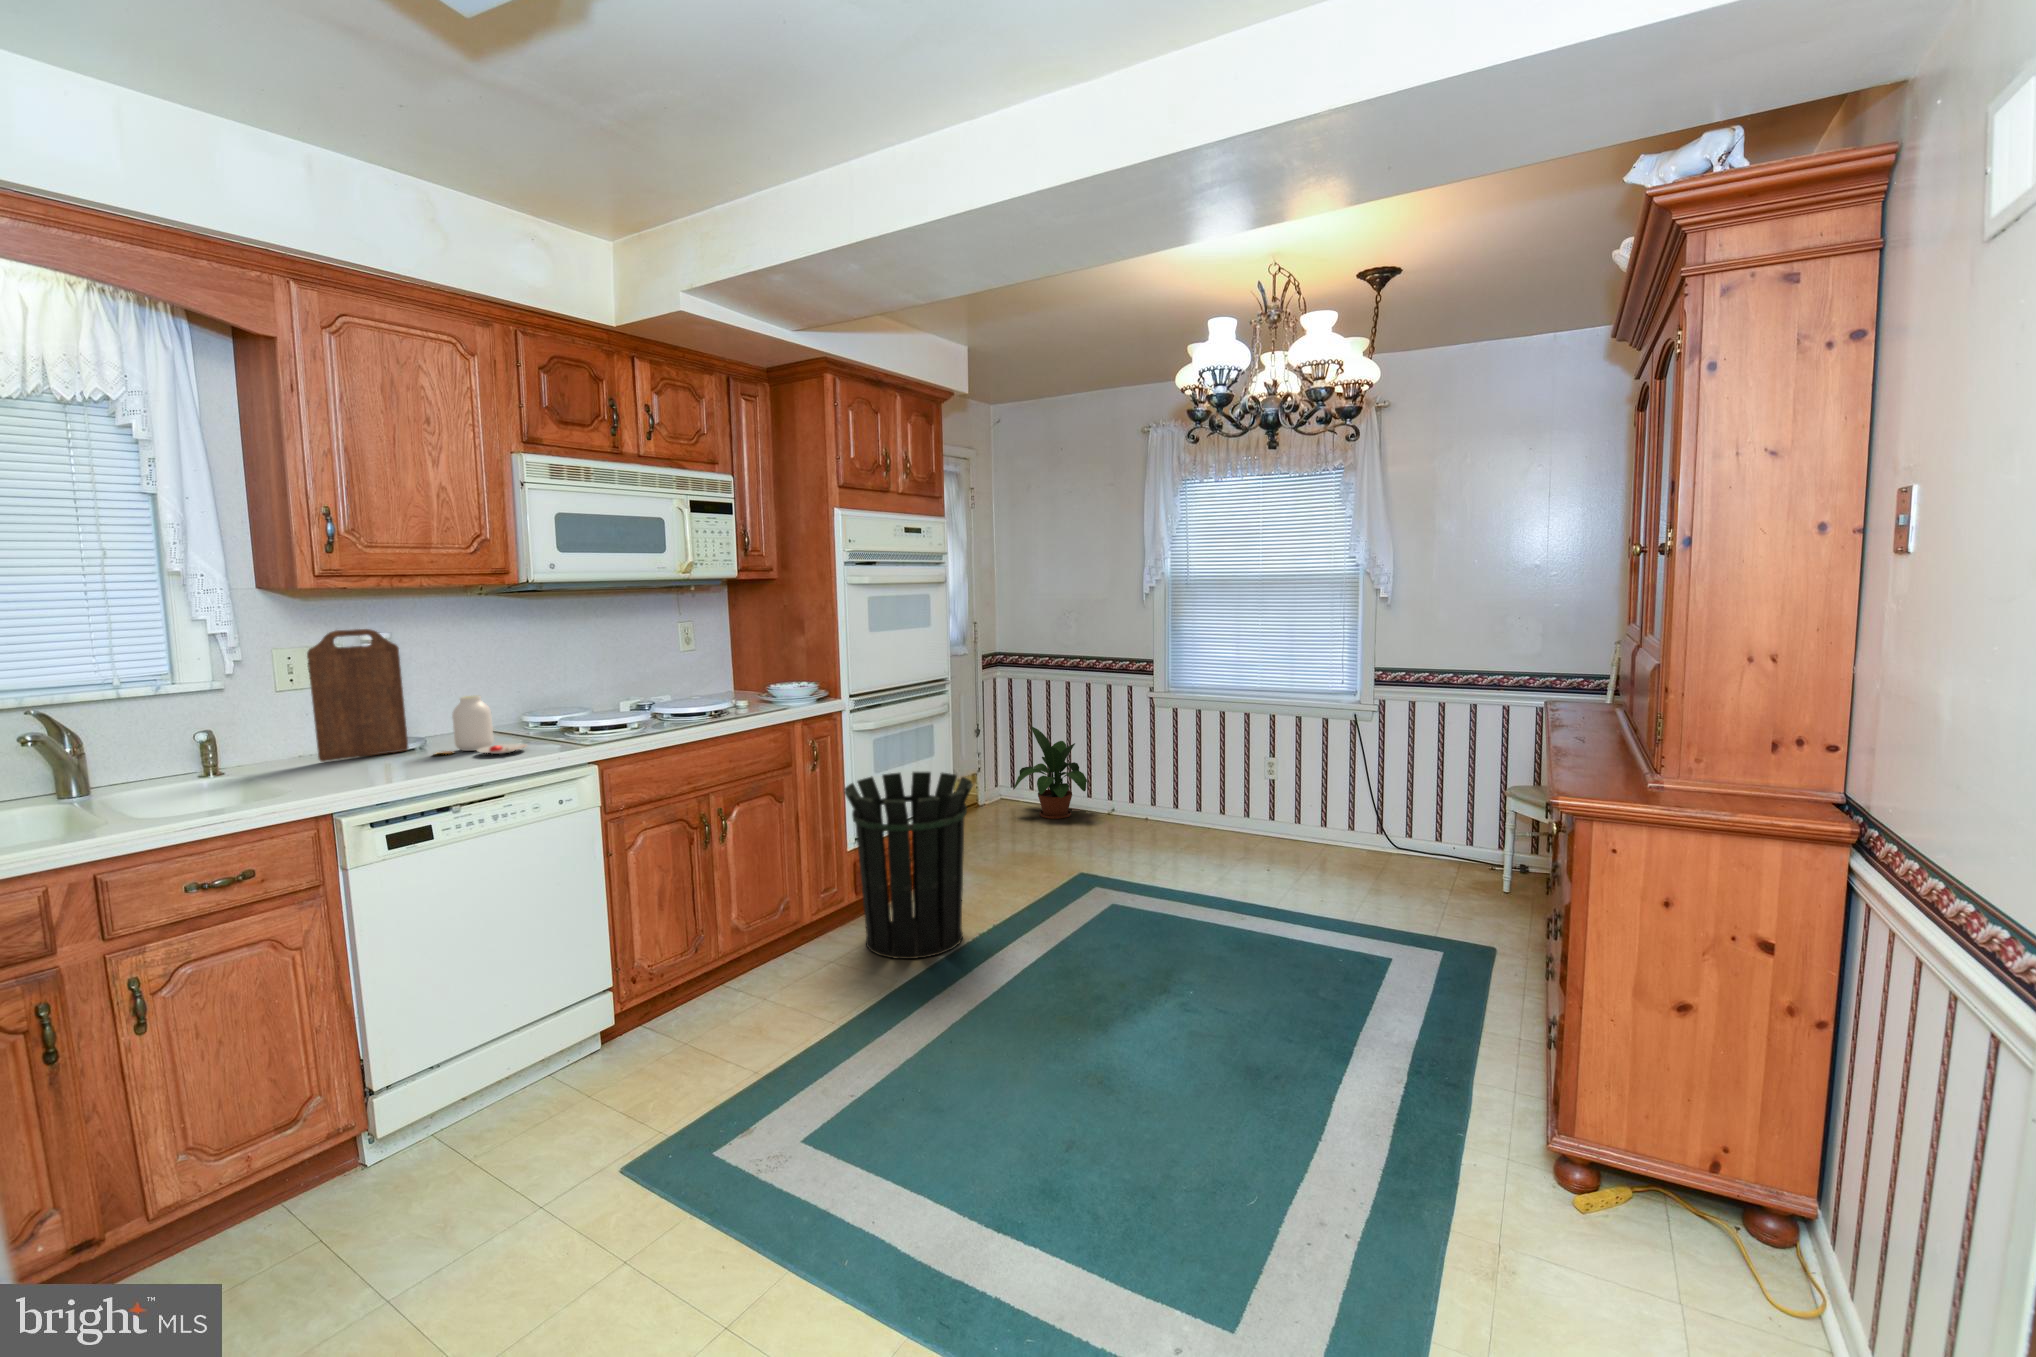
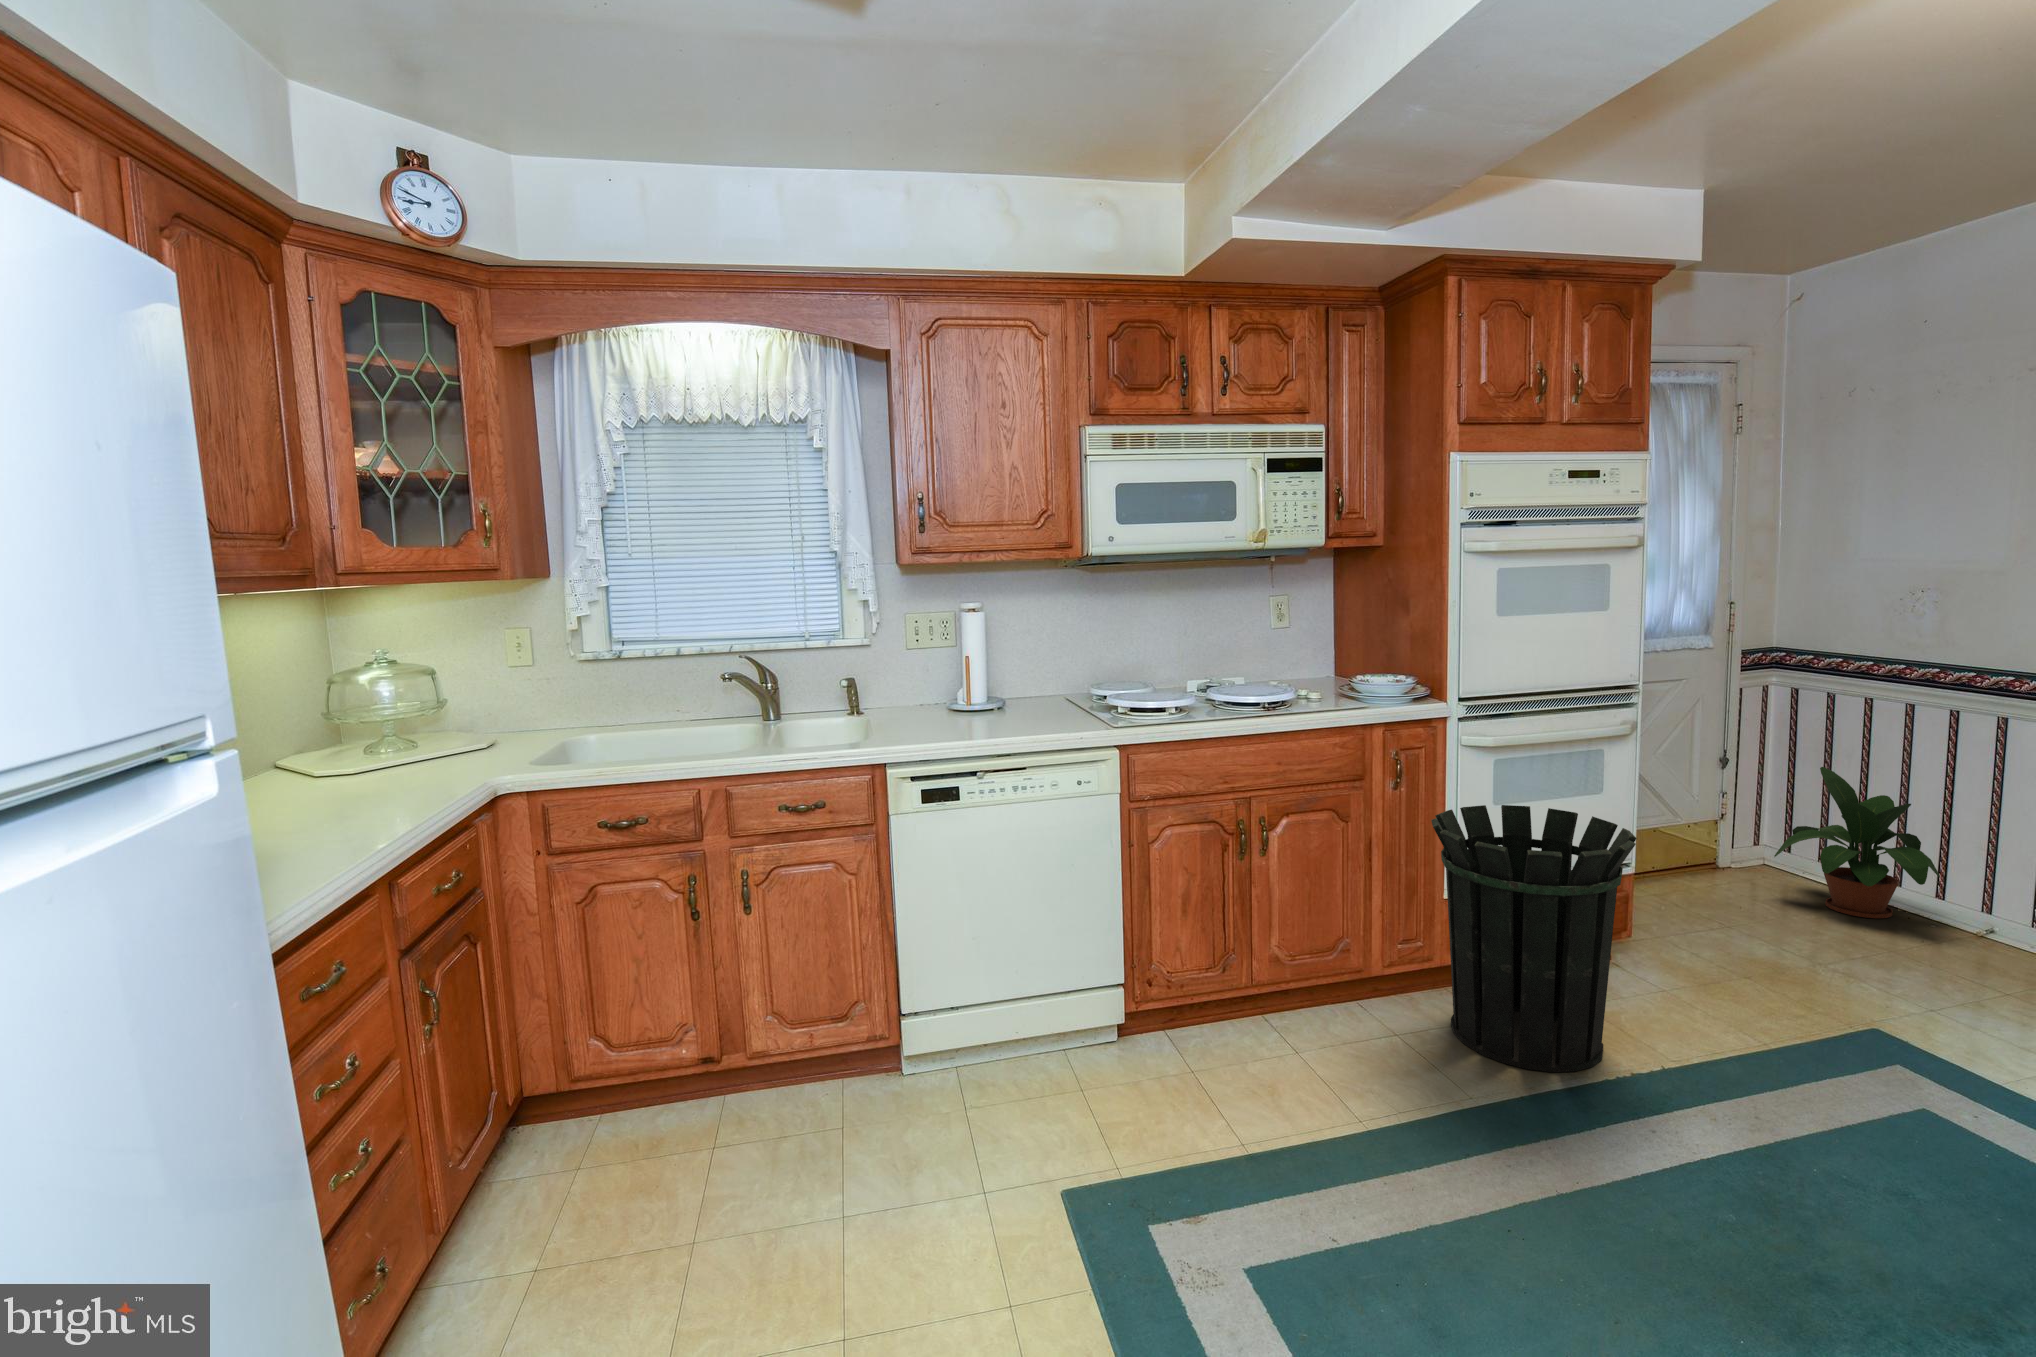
cutting board: present [307,629,409,762] -> none [912,601,983,715]
jar: present [437,696,526,754] -> none [990,666,1061,725]

